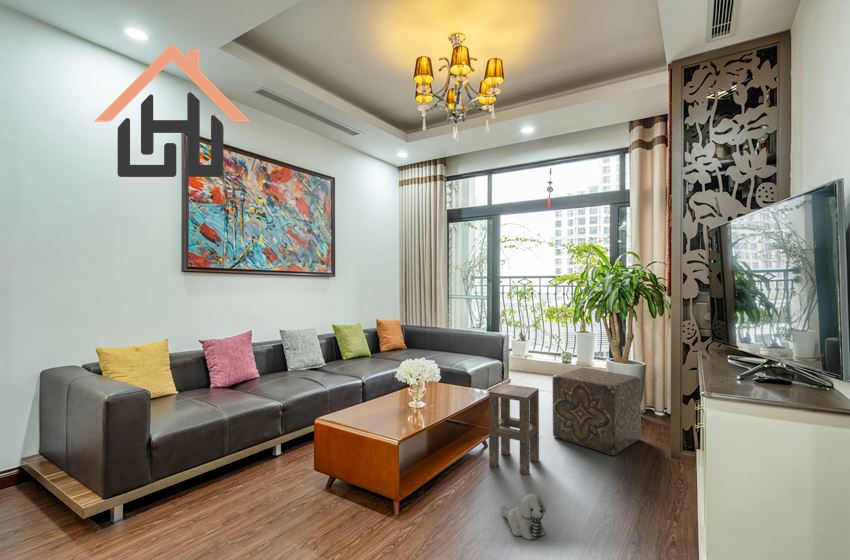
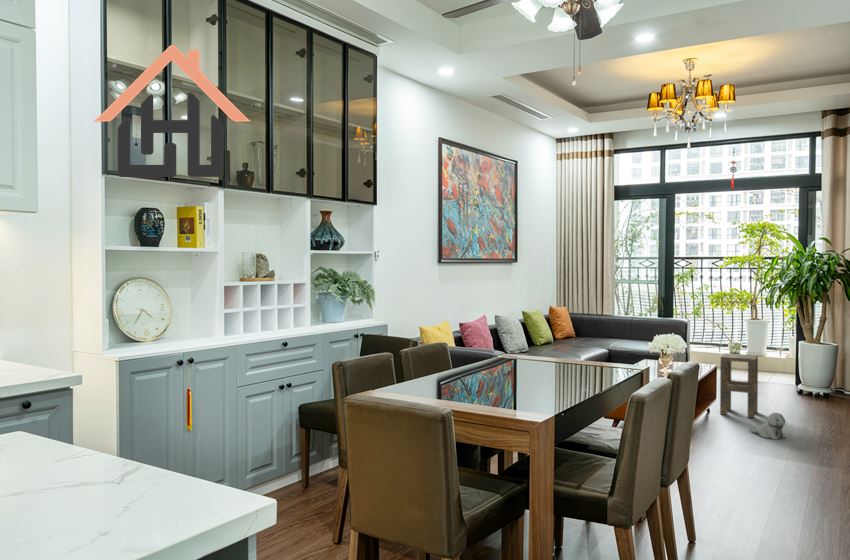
ottoman: present [552,368,641,455] -> none [760,346,837,410]

